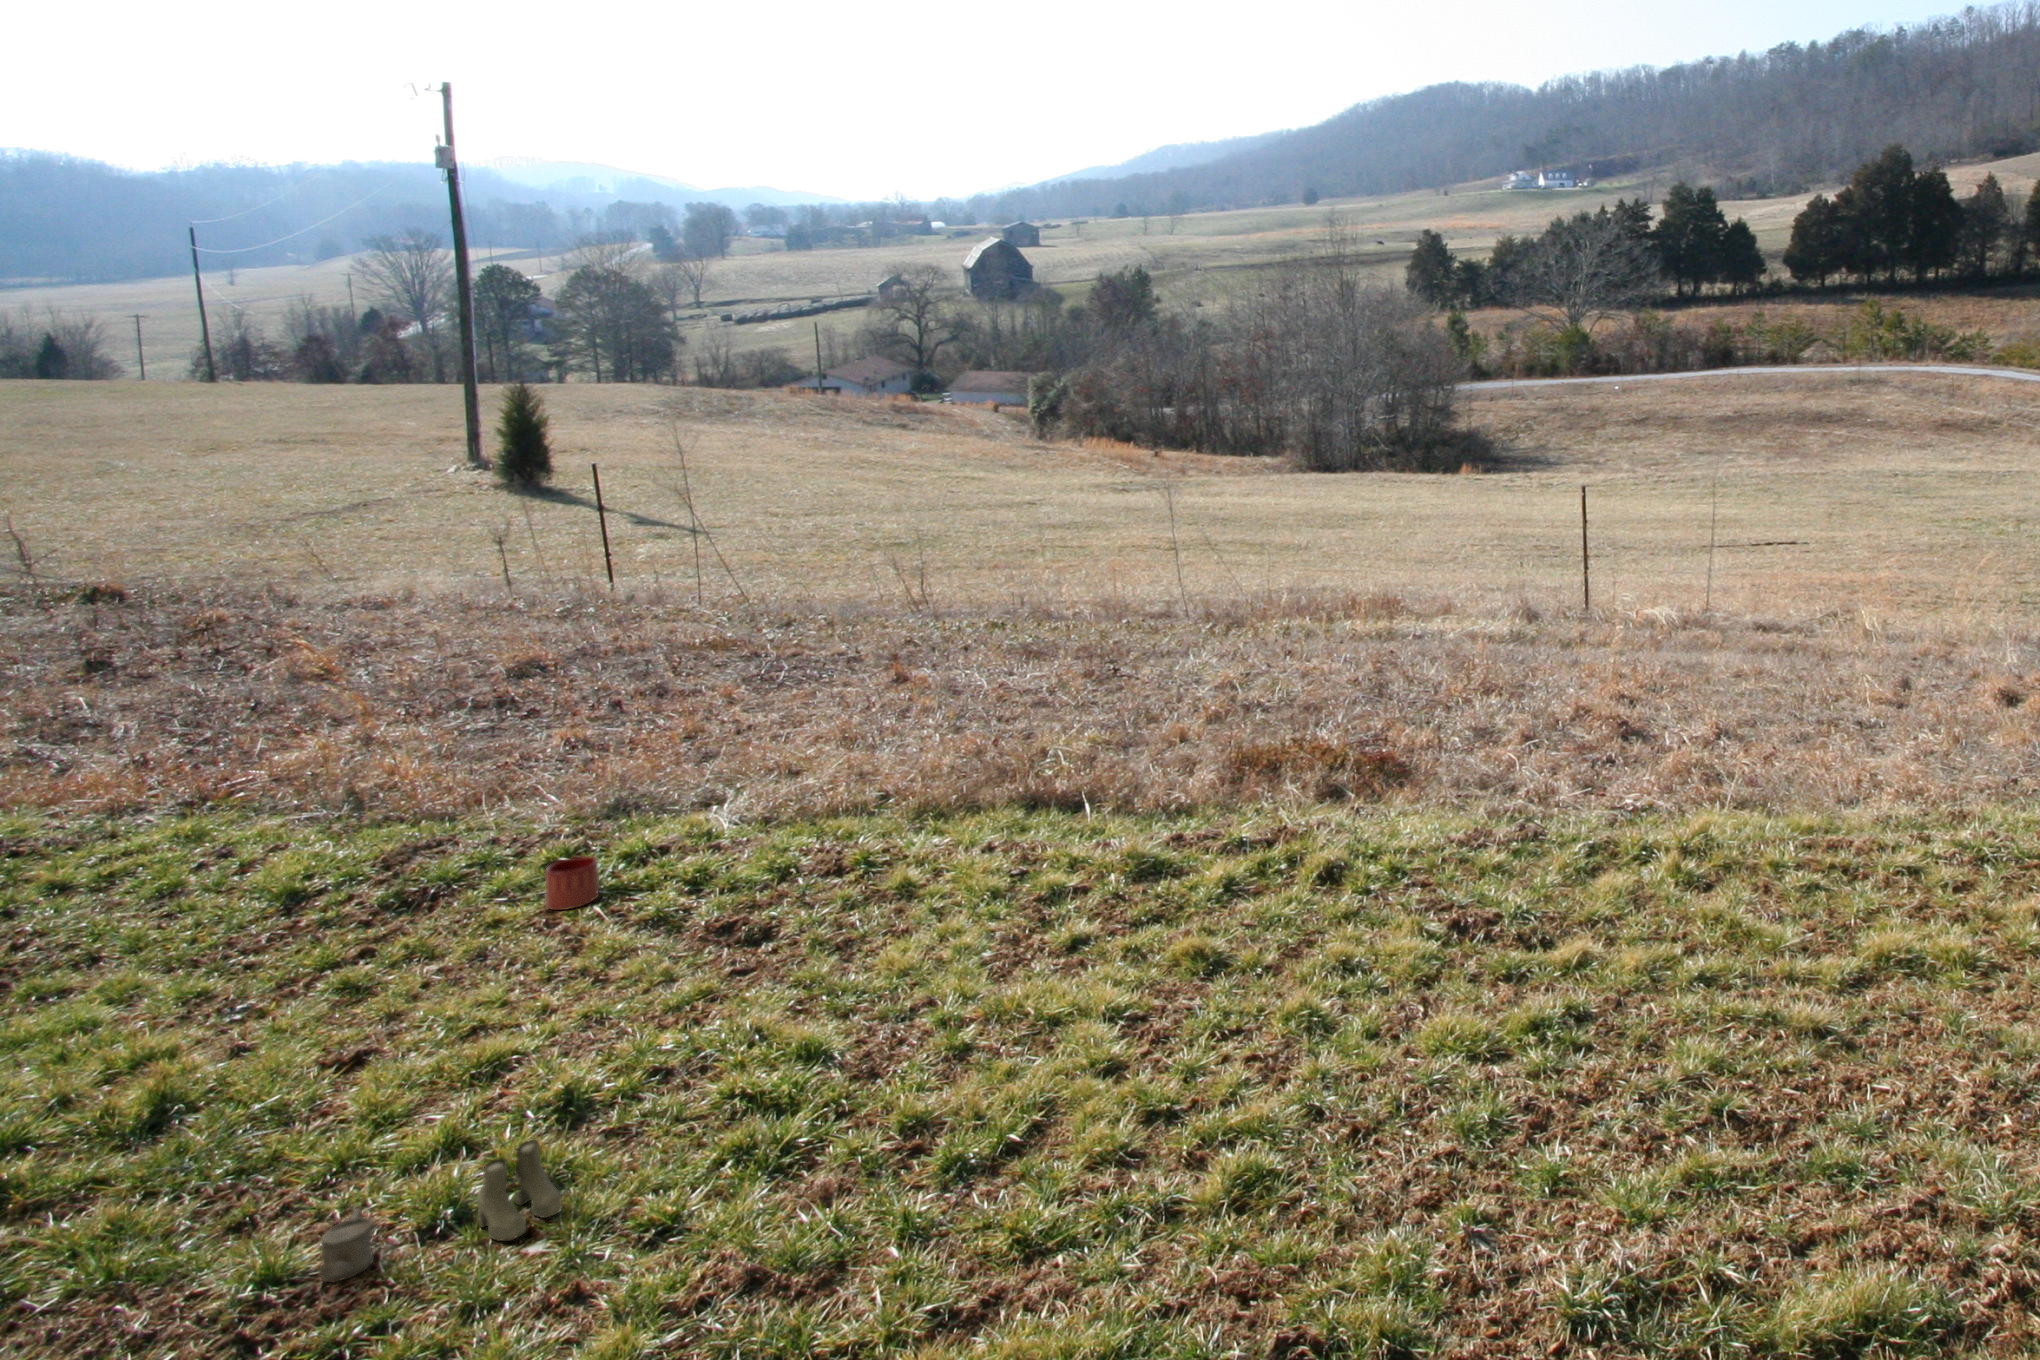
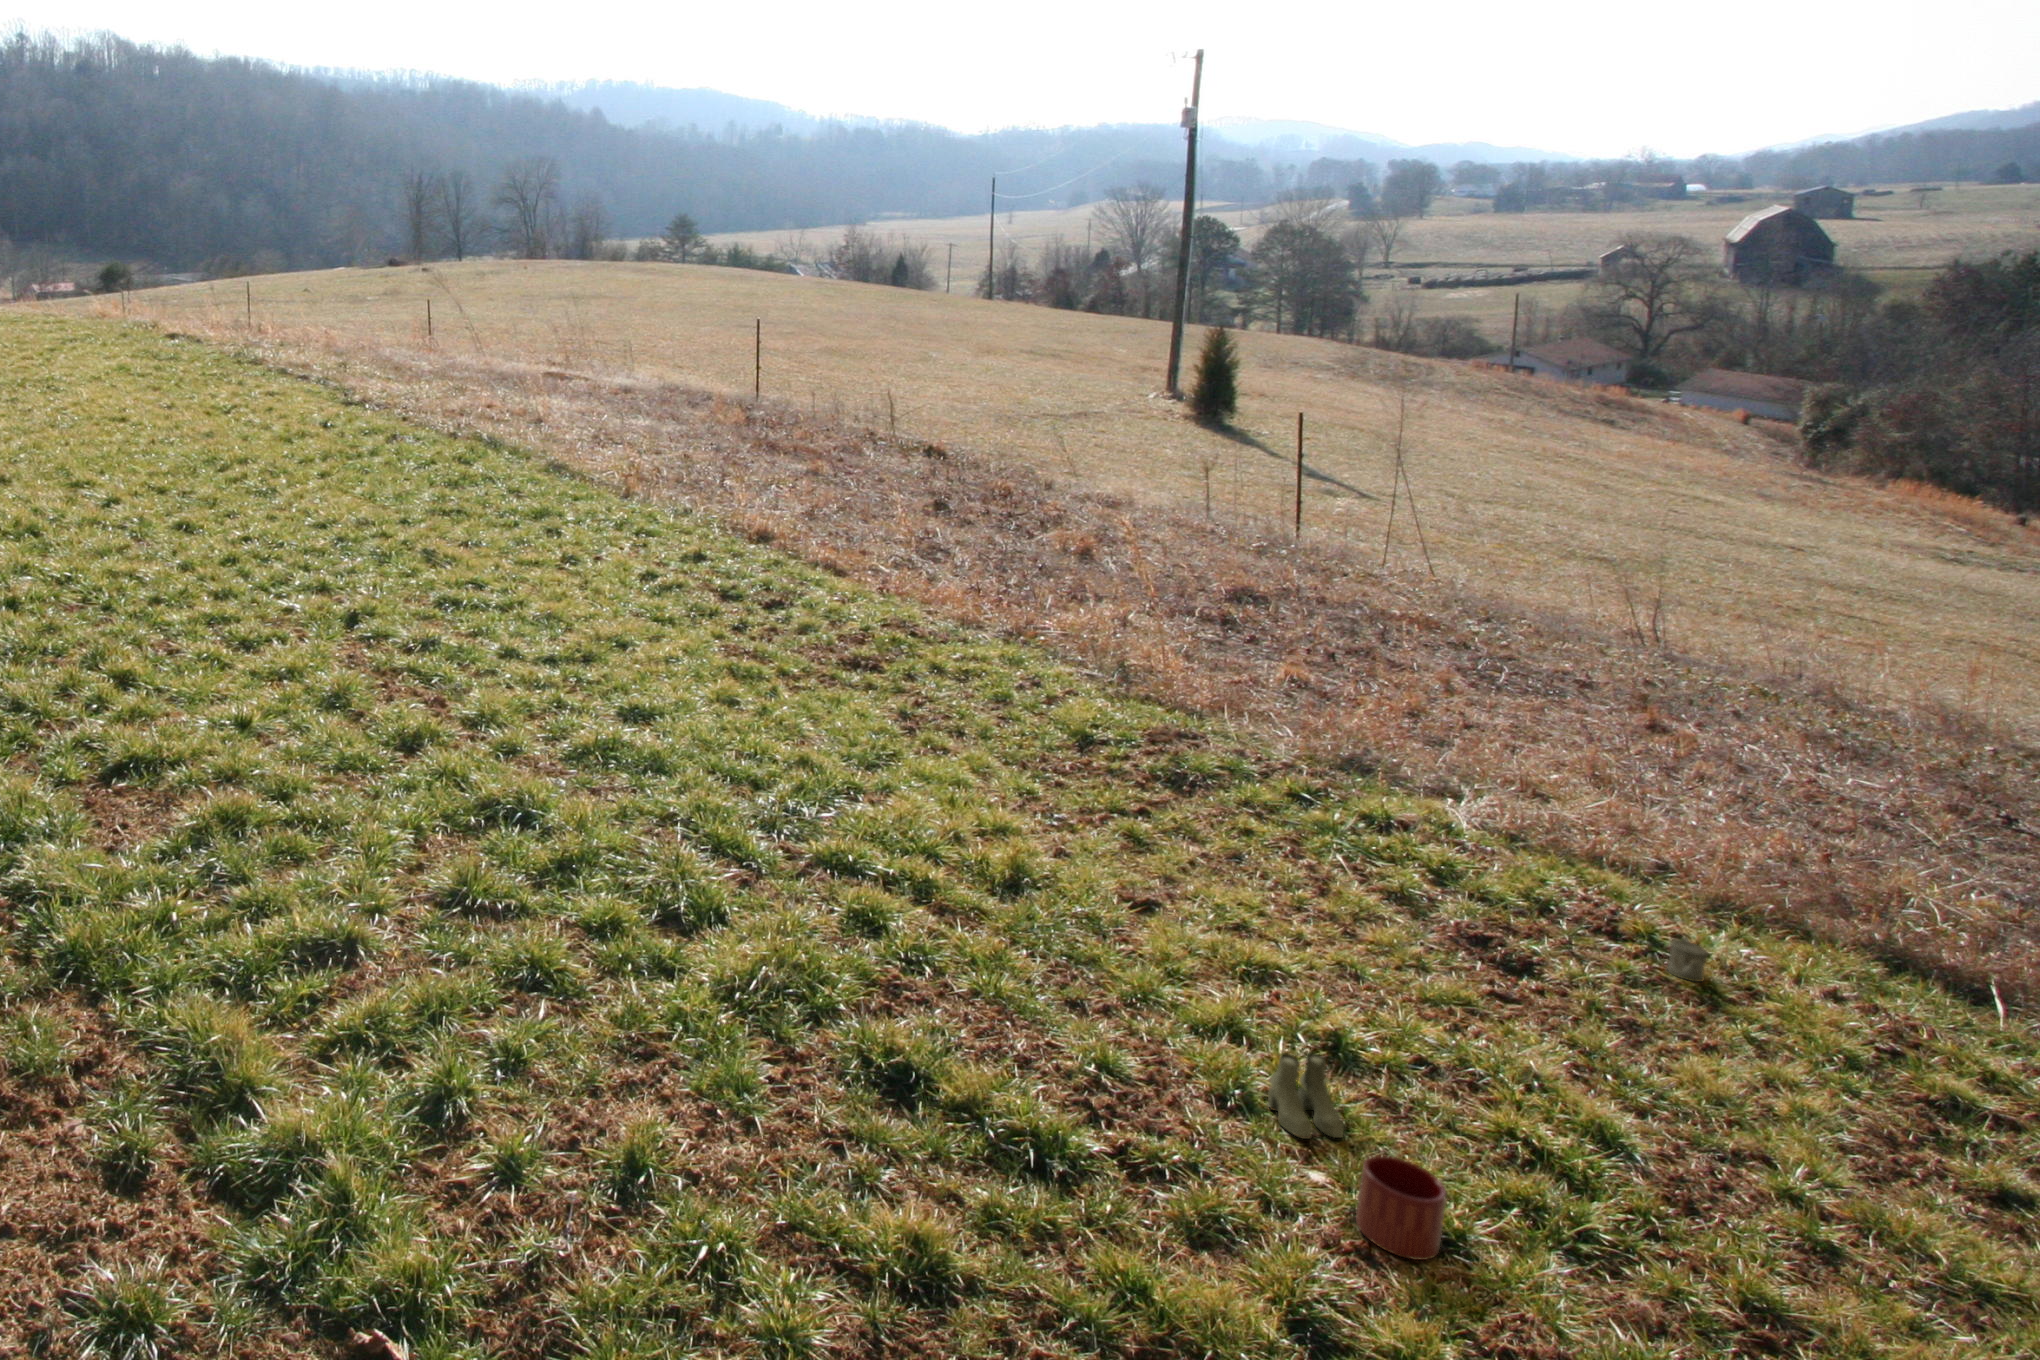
planter: present [545,856,599,910] -> present [1356,1155,1446,1260]
watering can: present [318,1208,374,1283] -> present [1667,937,1708,982]

